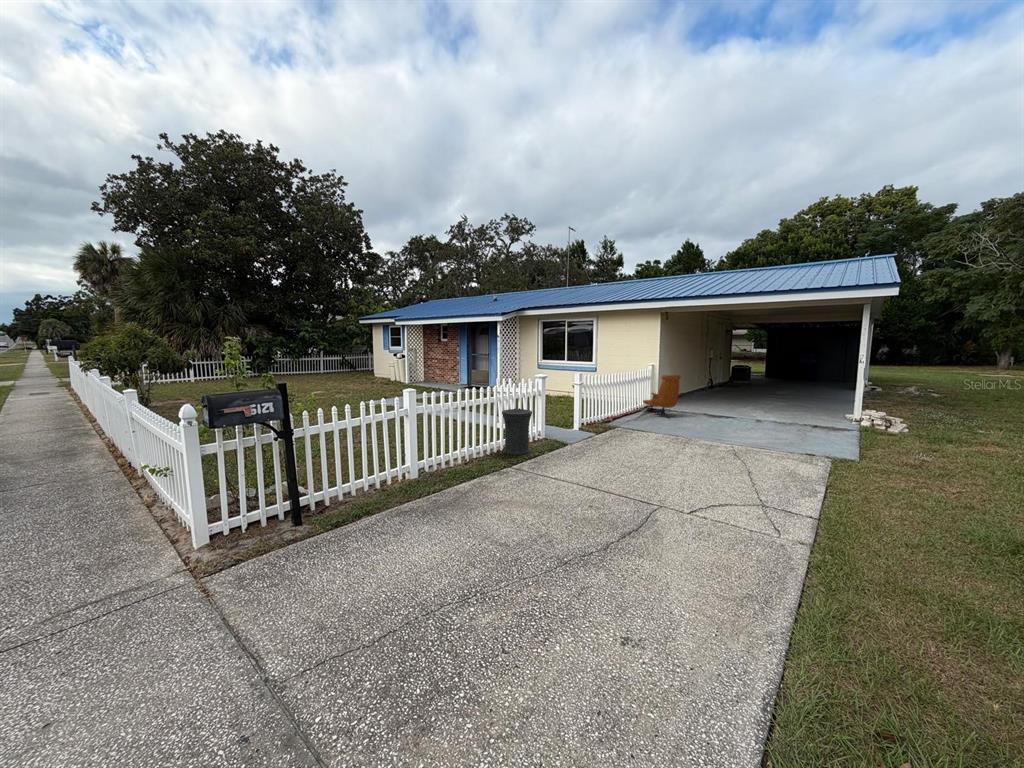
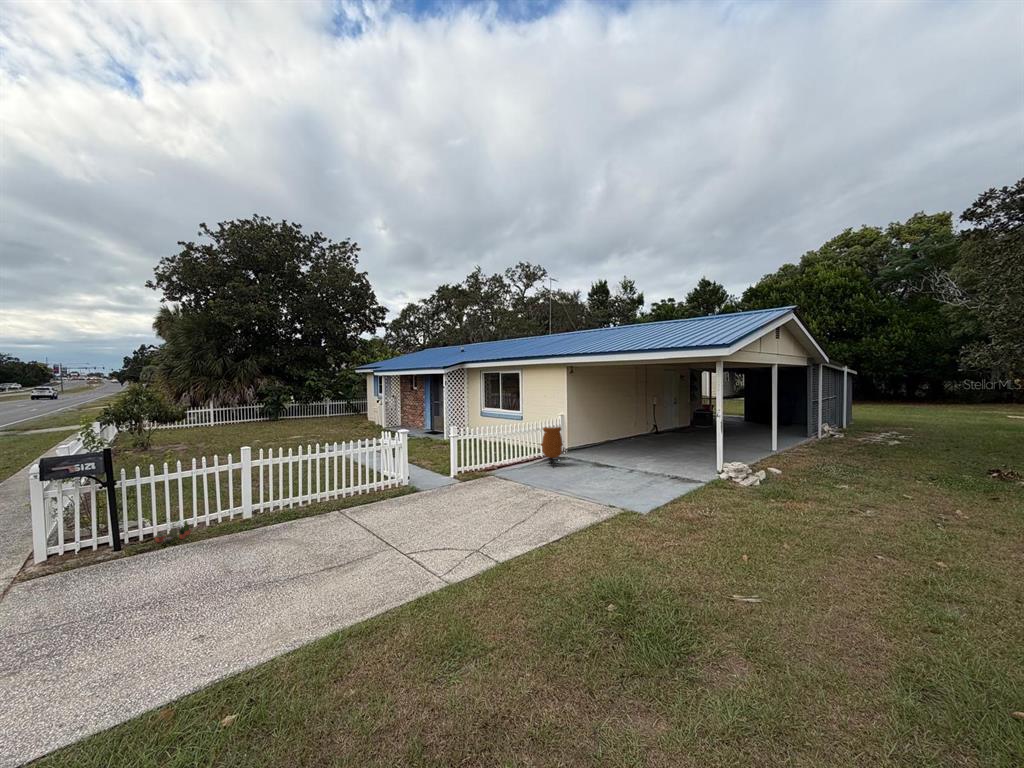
trash can: present [502,408,532,455] -> none [349,460,377,501]
potted plant: none [332,476,370,513] -> present [155,516,191,543]

